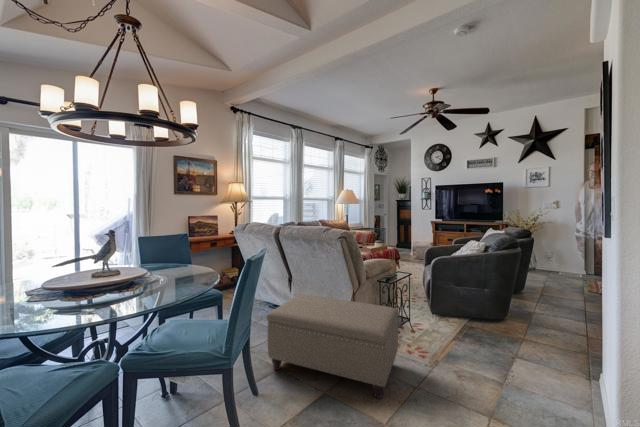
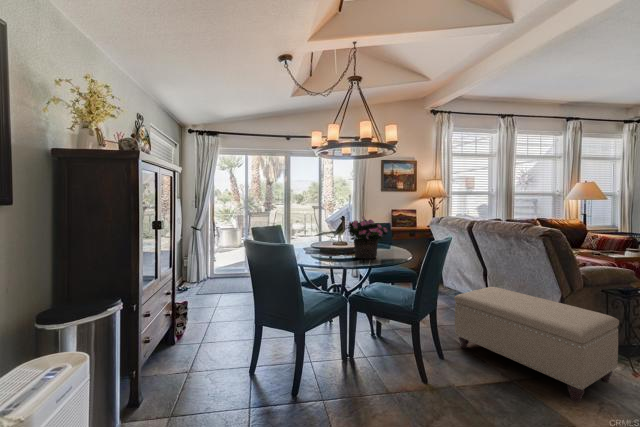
potted flower: none [114,231,189,293] -> present [346,216,389,259]

